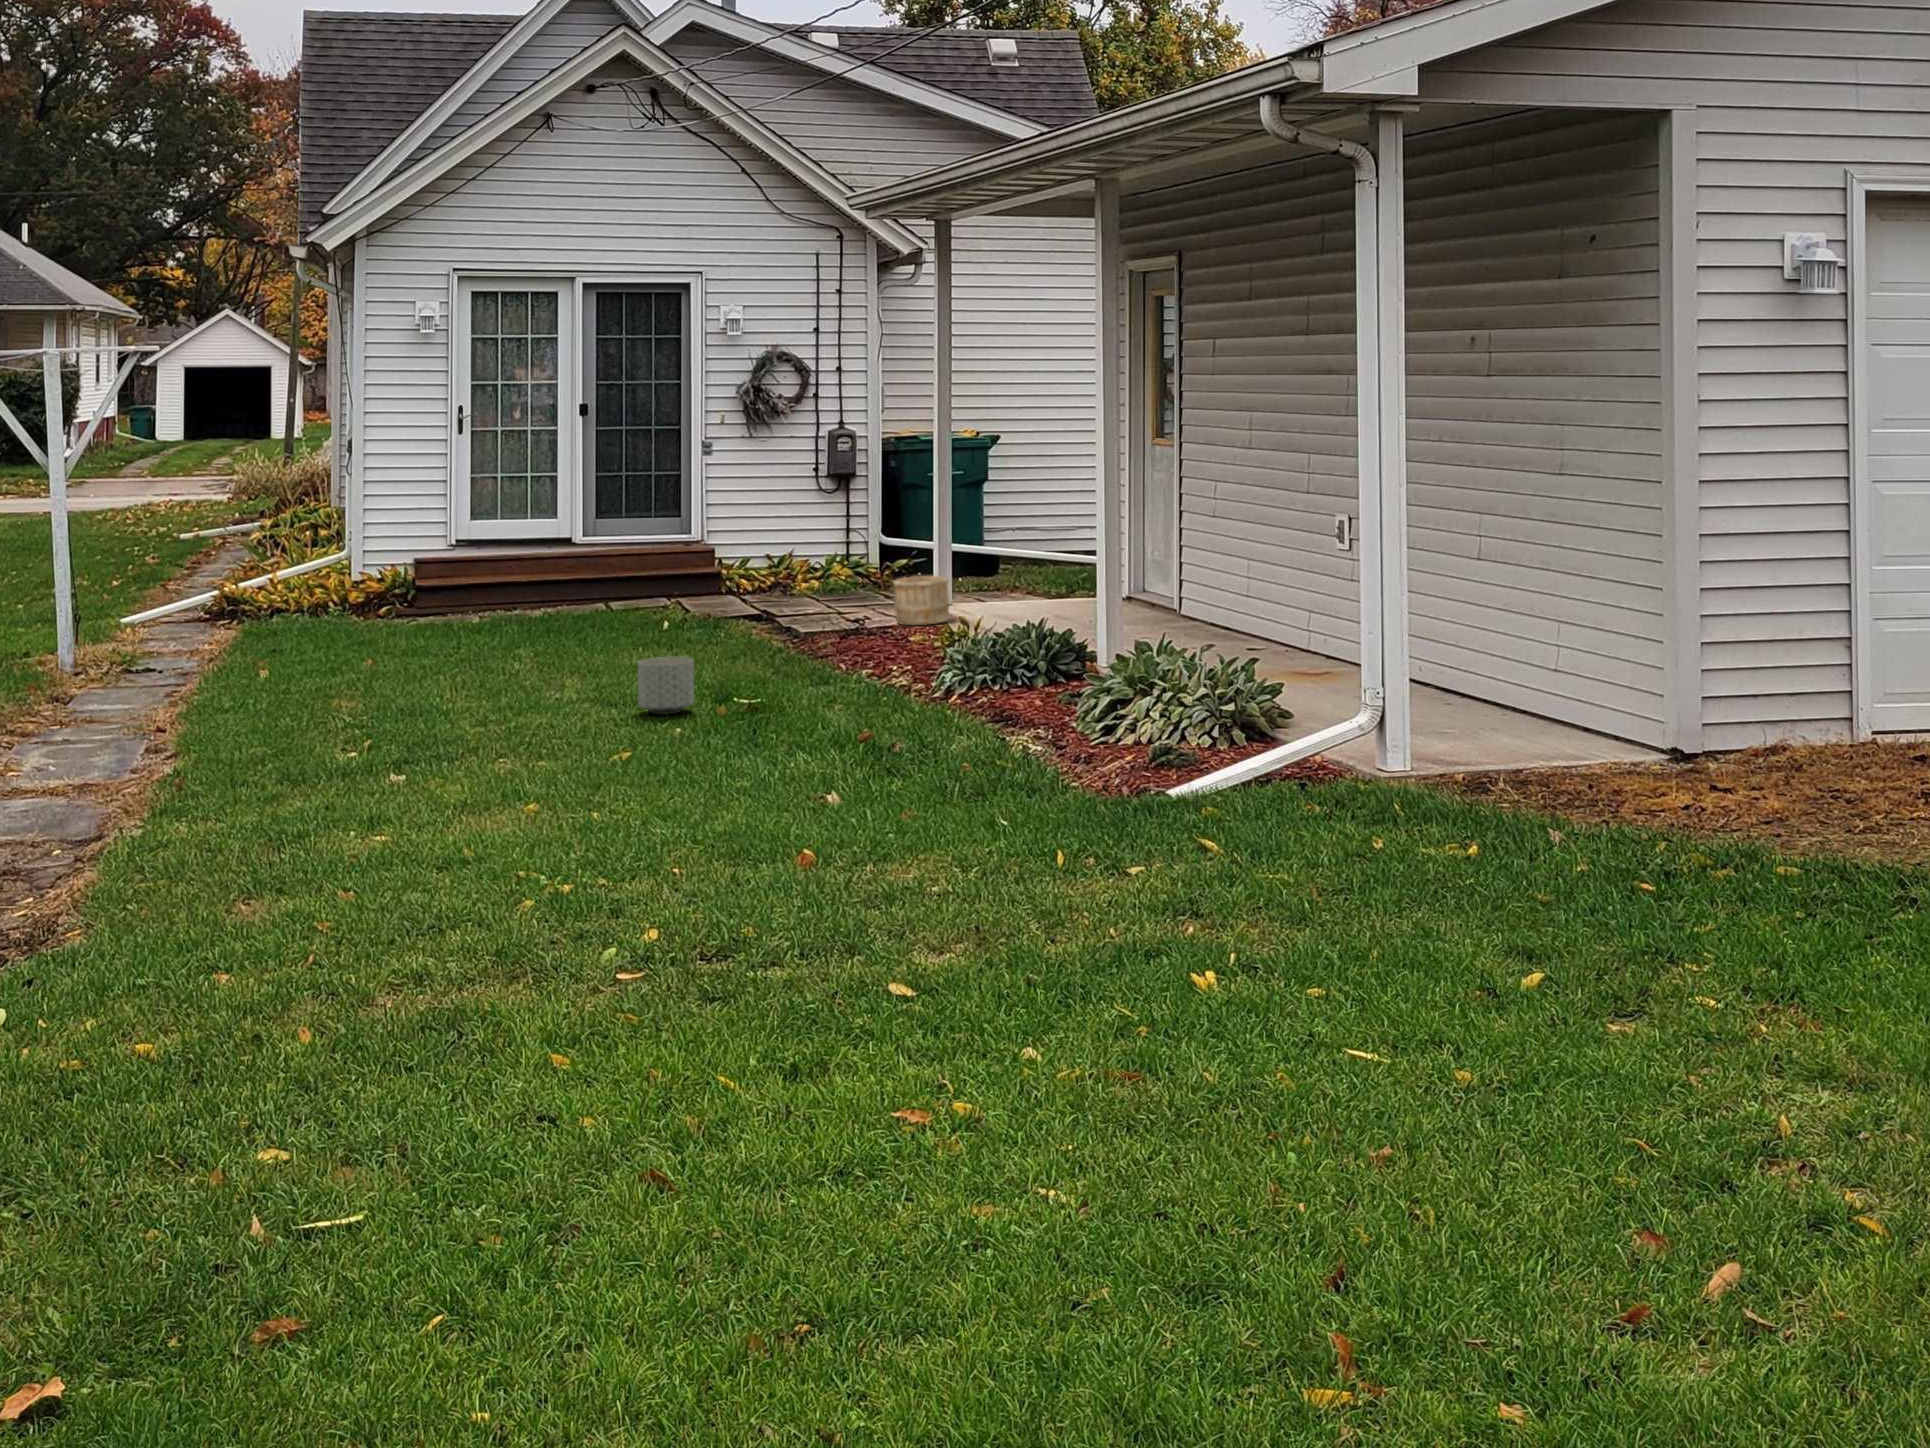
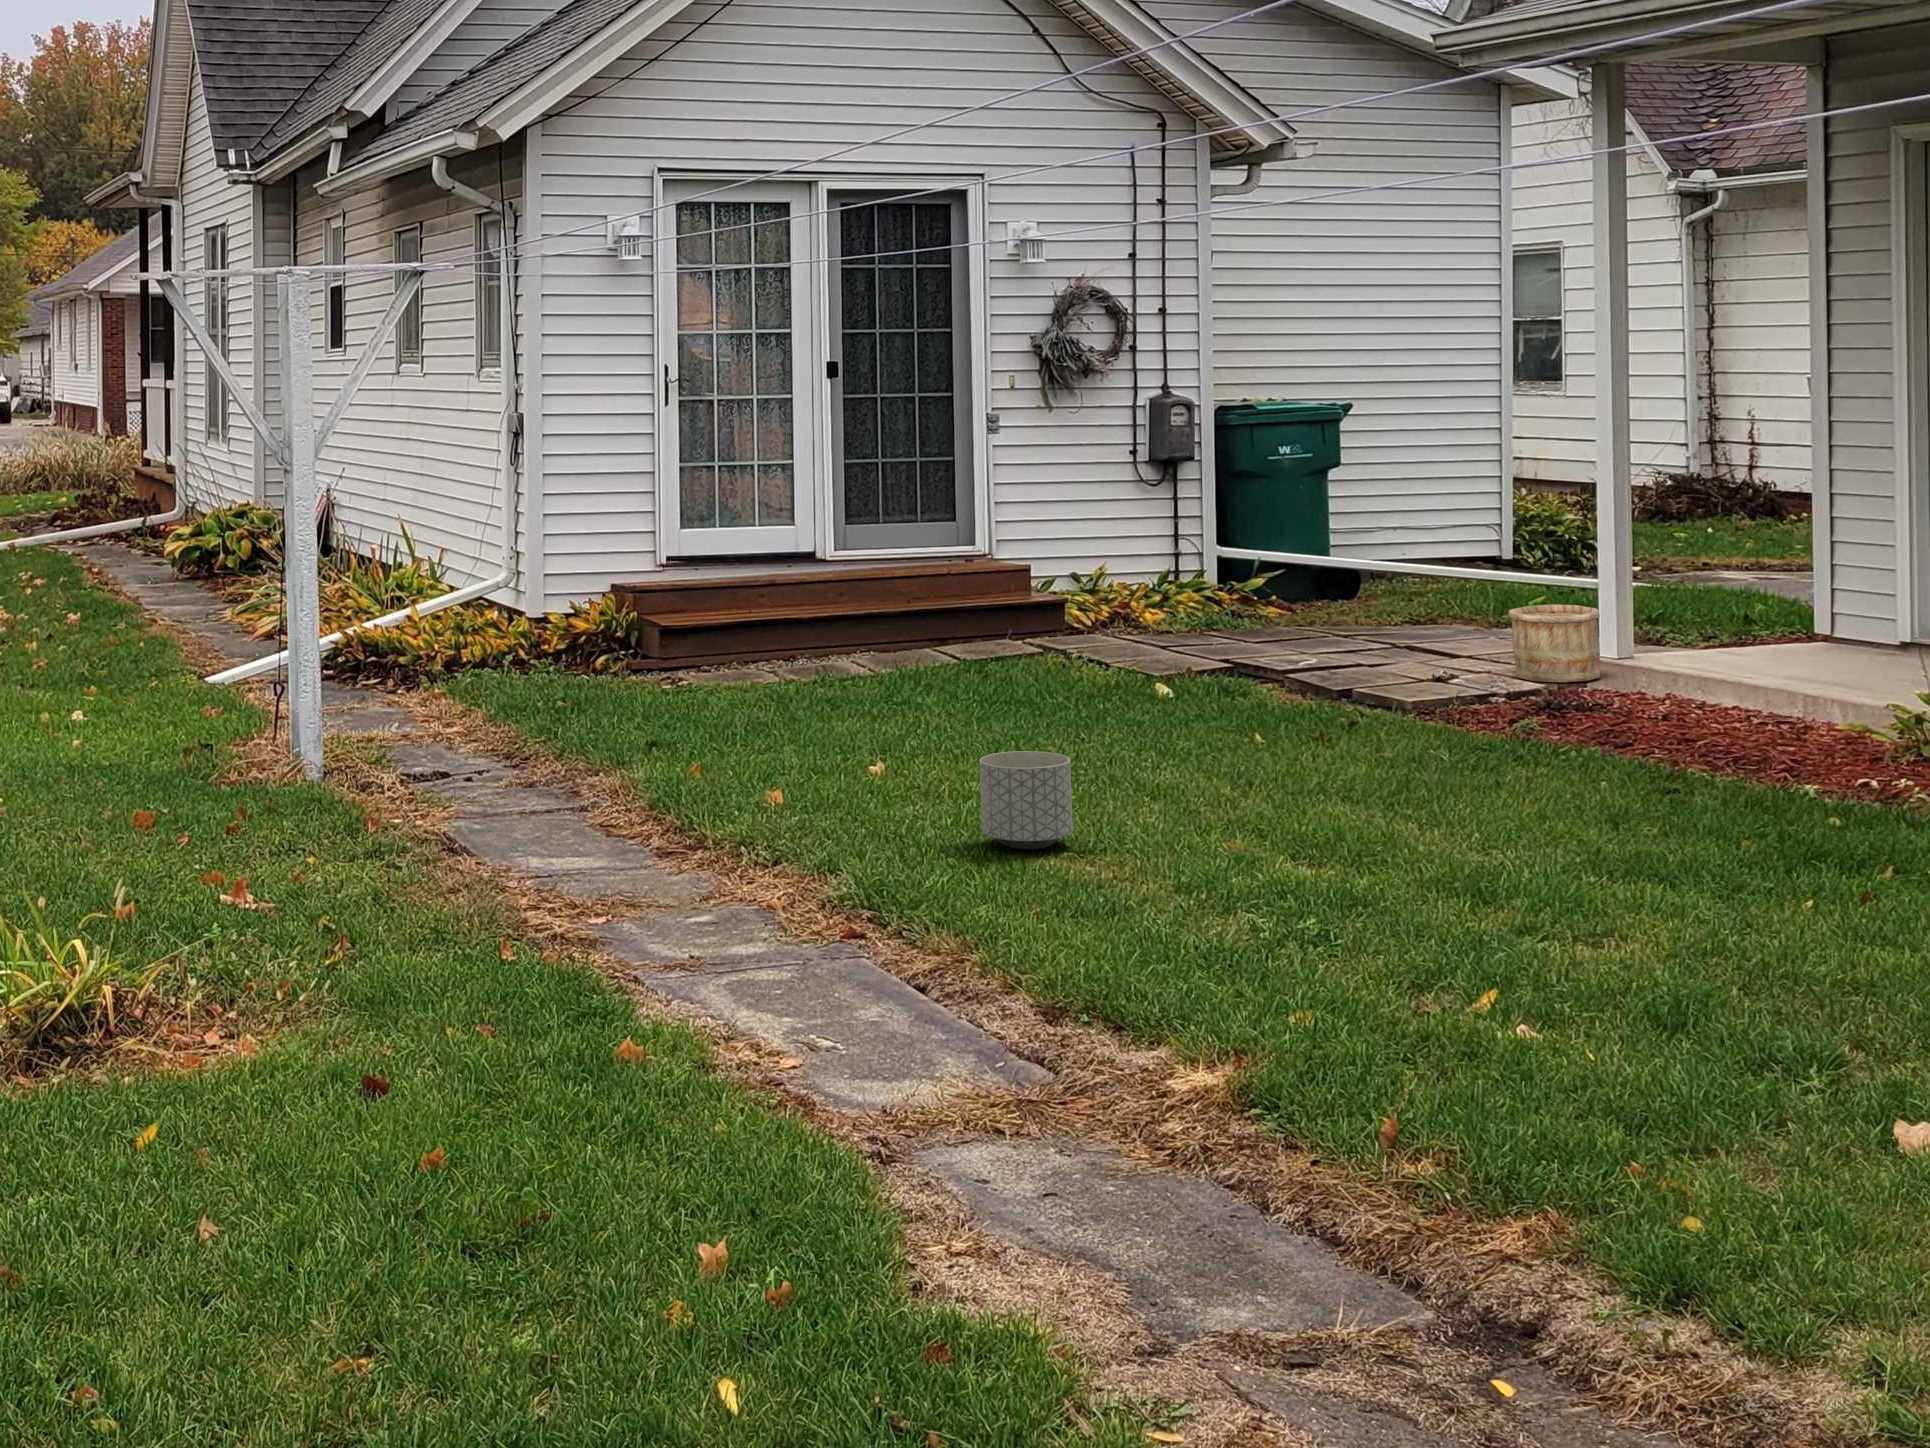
planter: present [638,657,694,715] -> present [979,751,1073,850]

